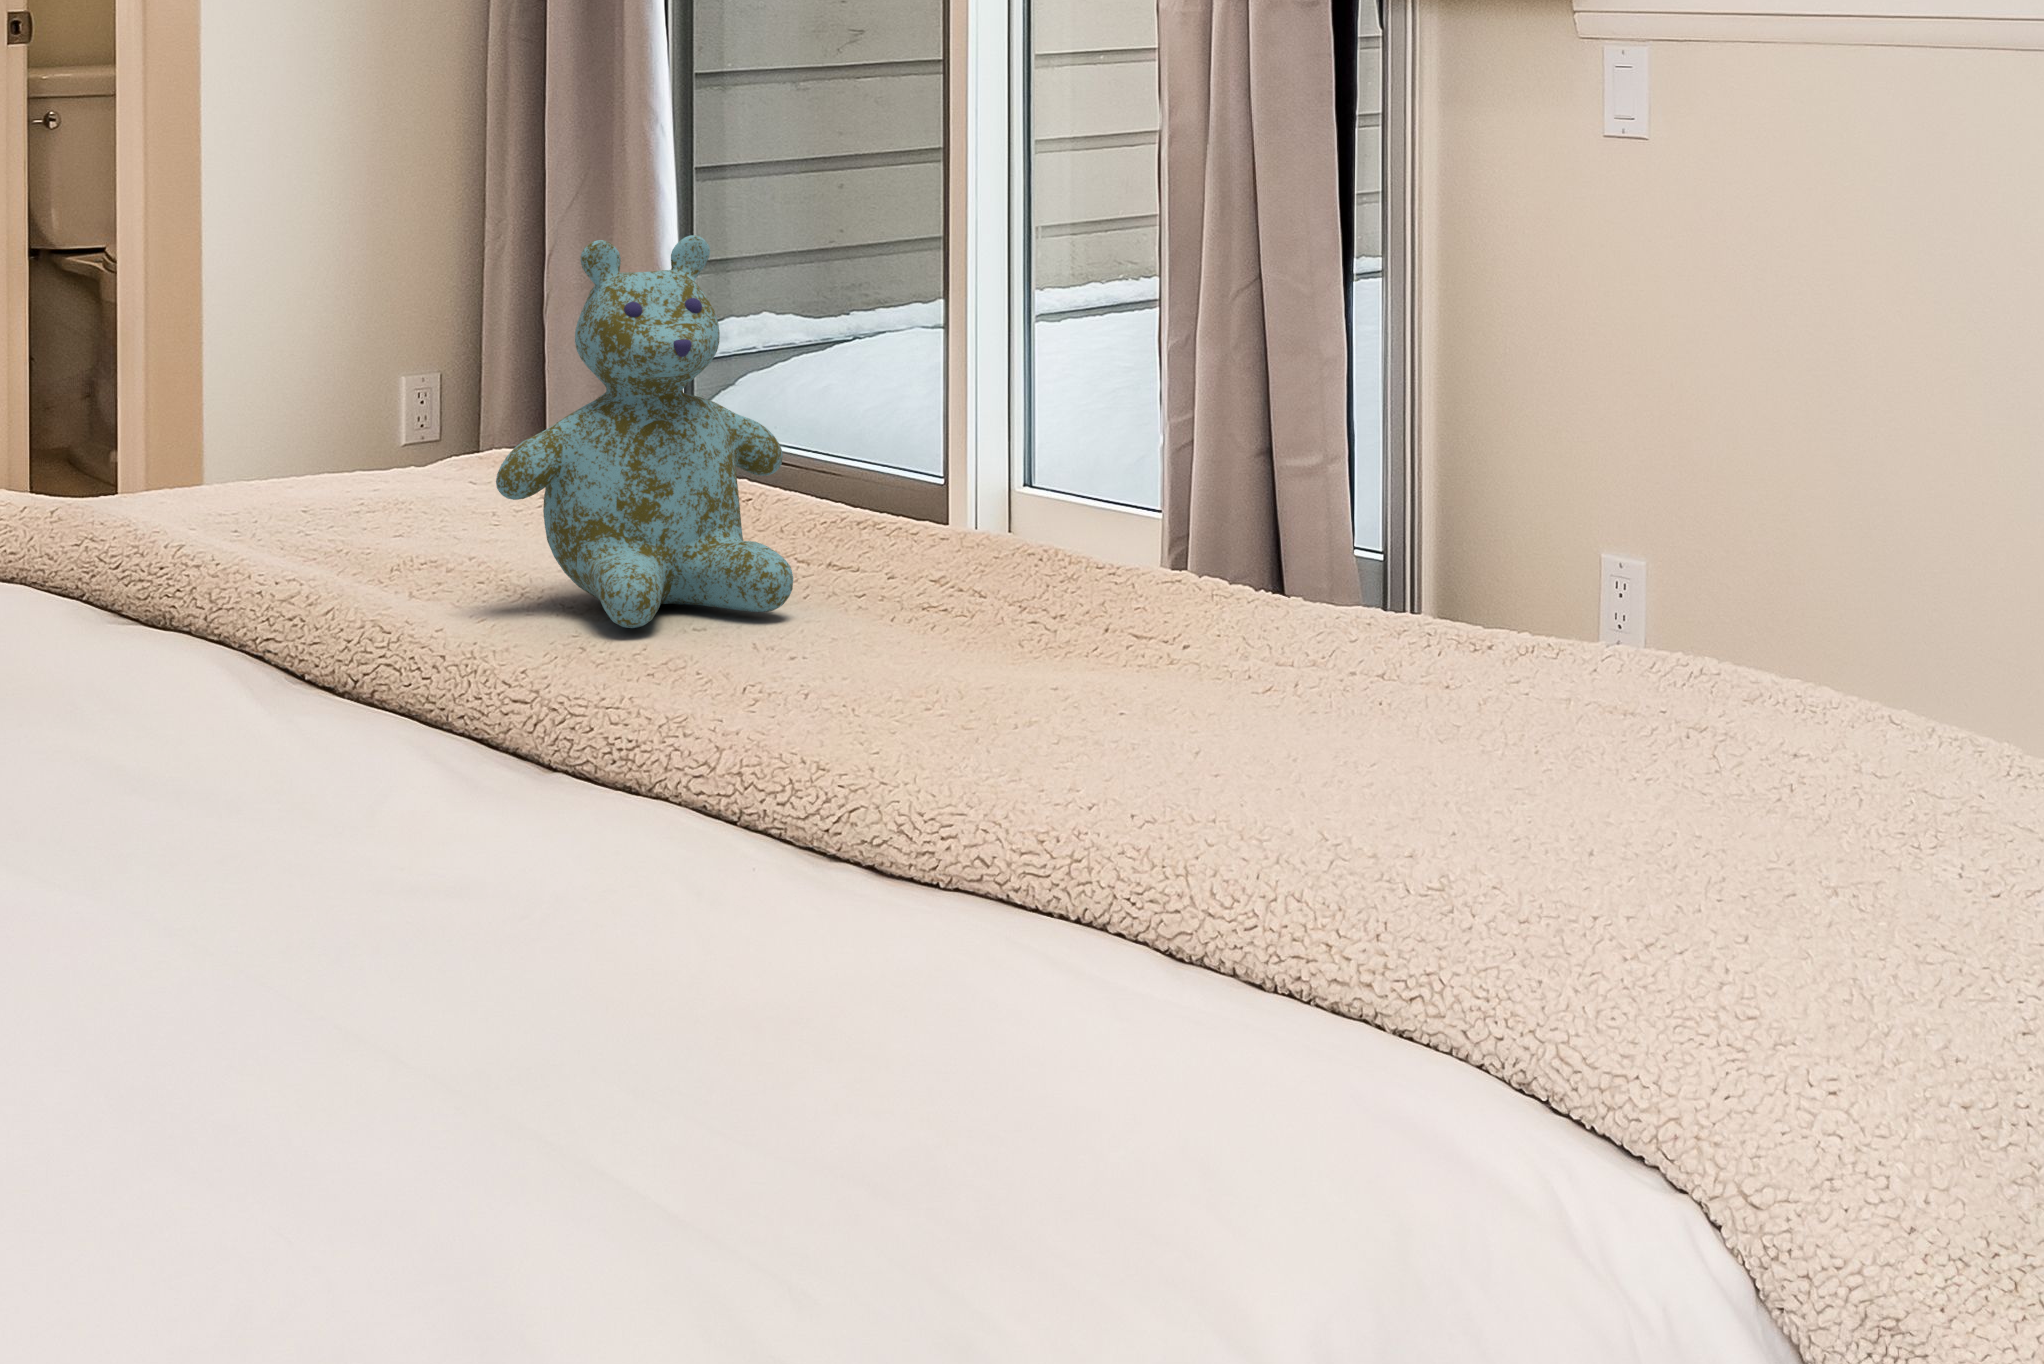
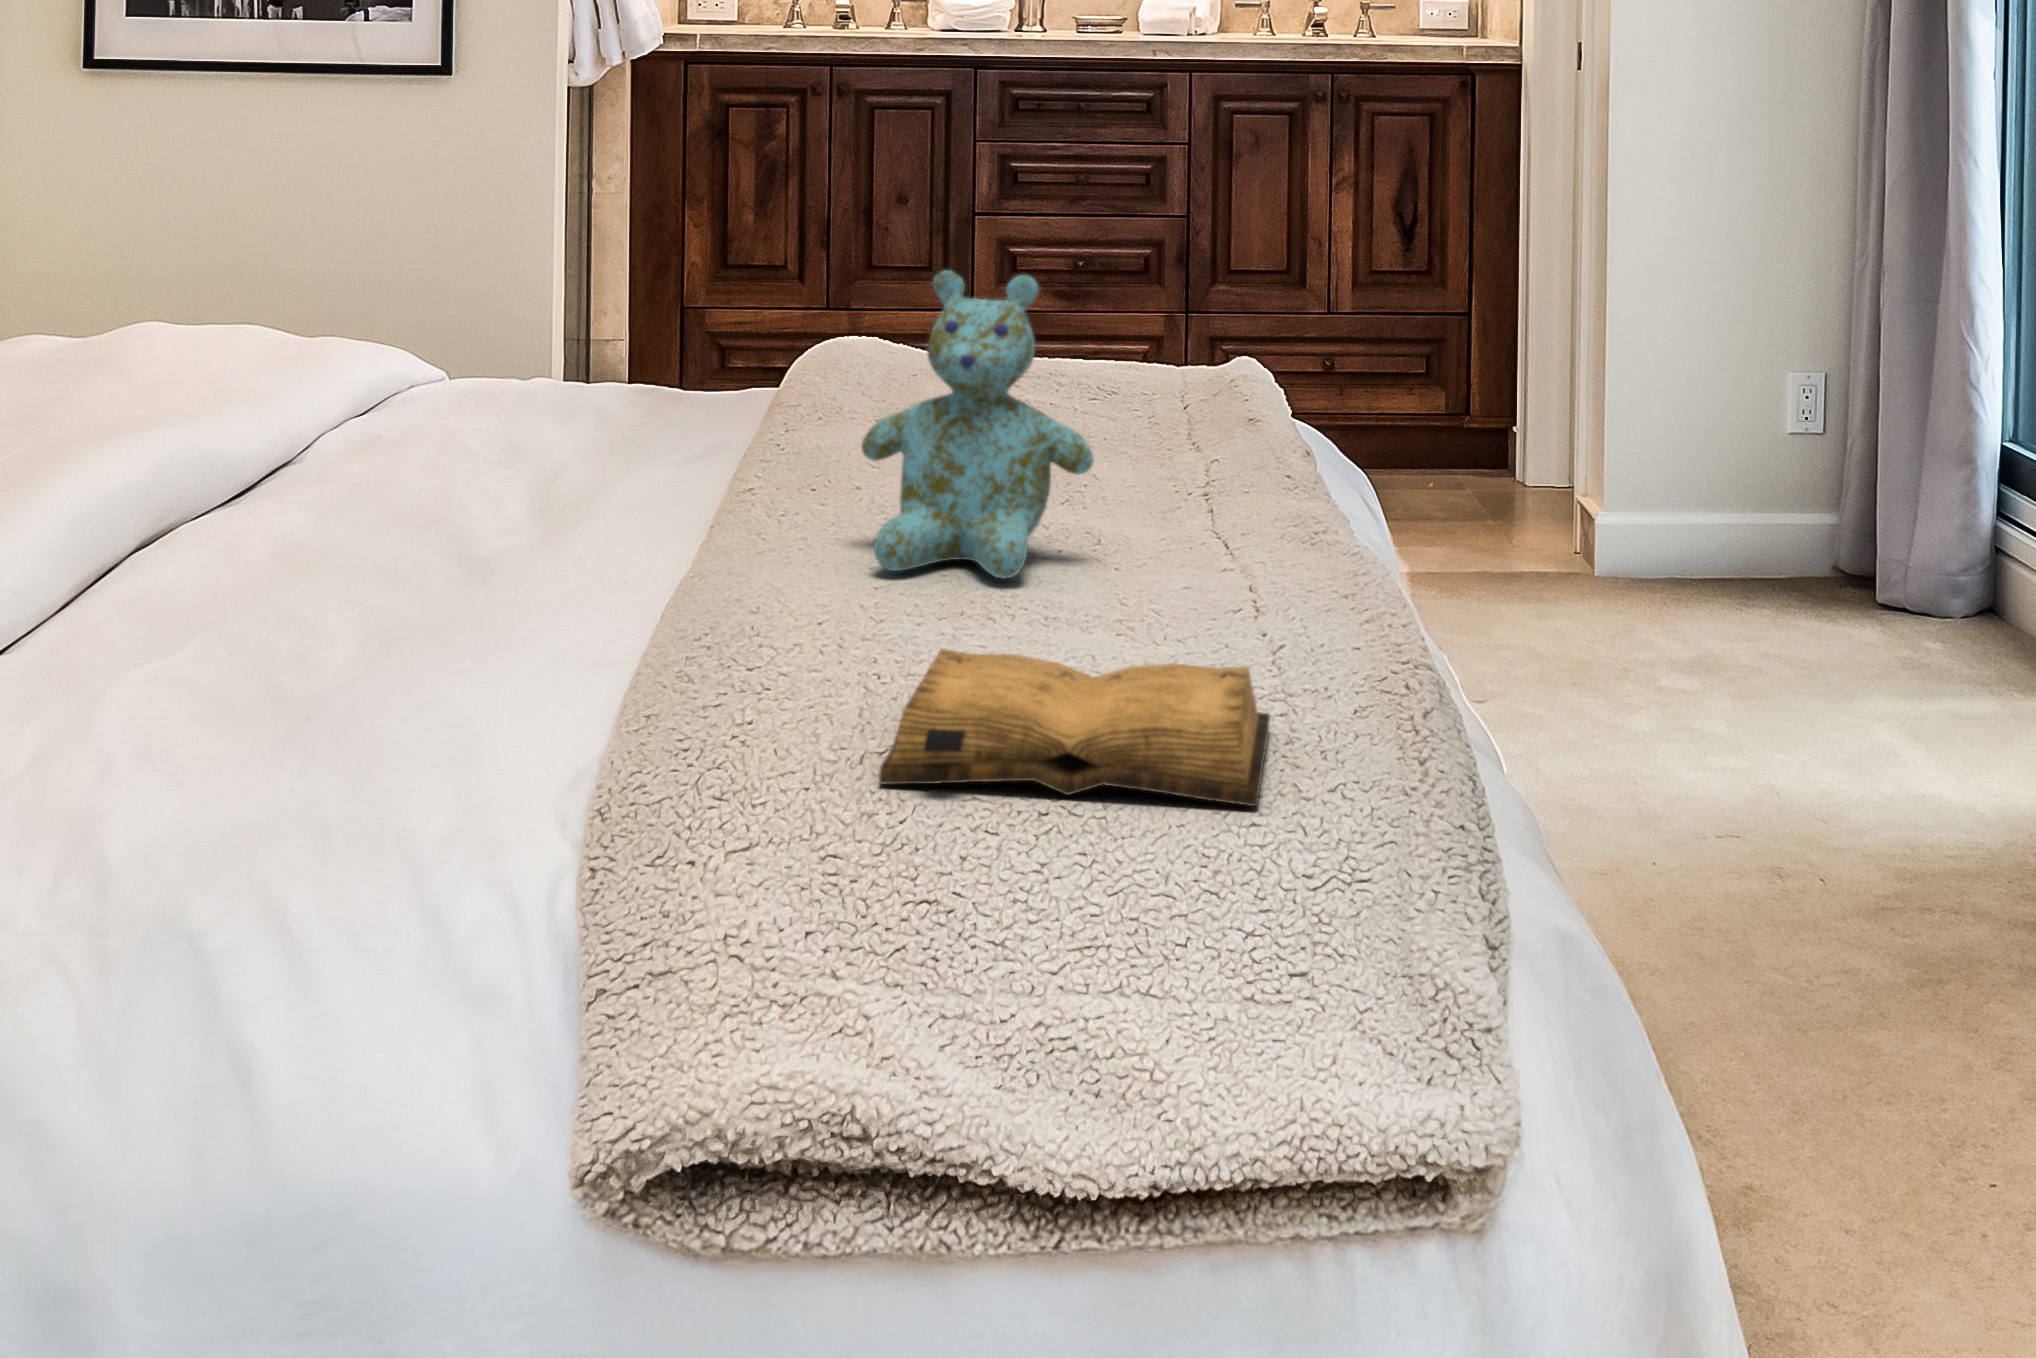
diary: none [1095,609,1639,804] -> present [879,649,1270,806]

